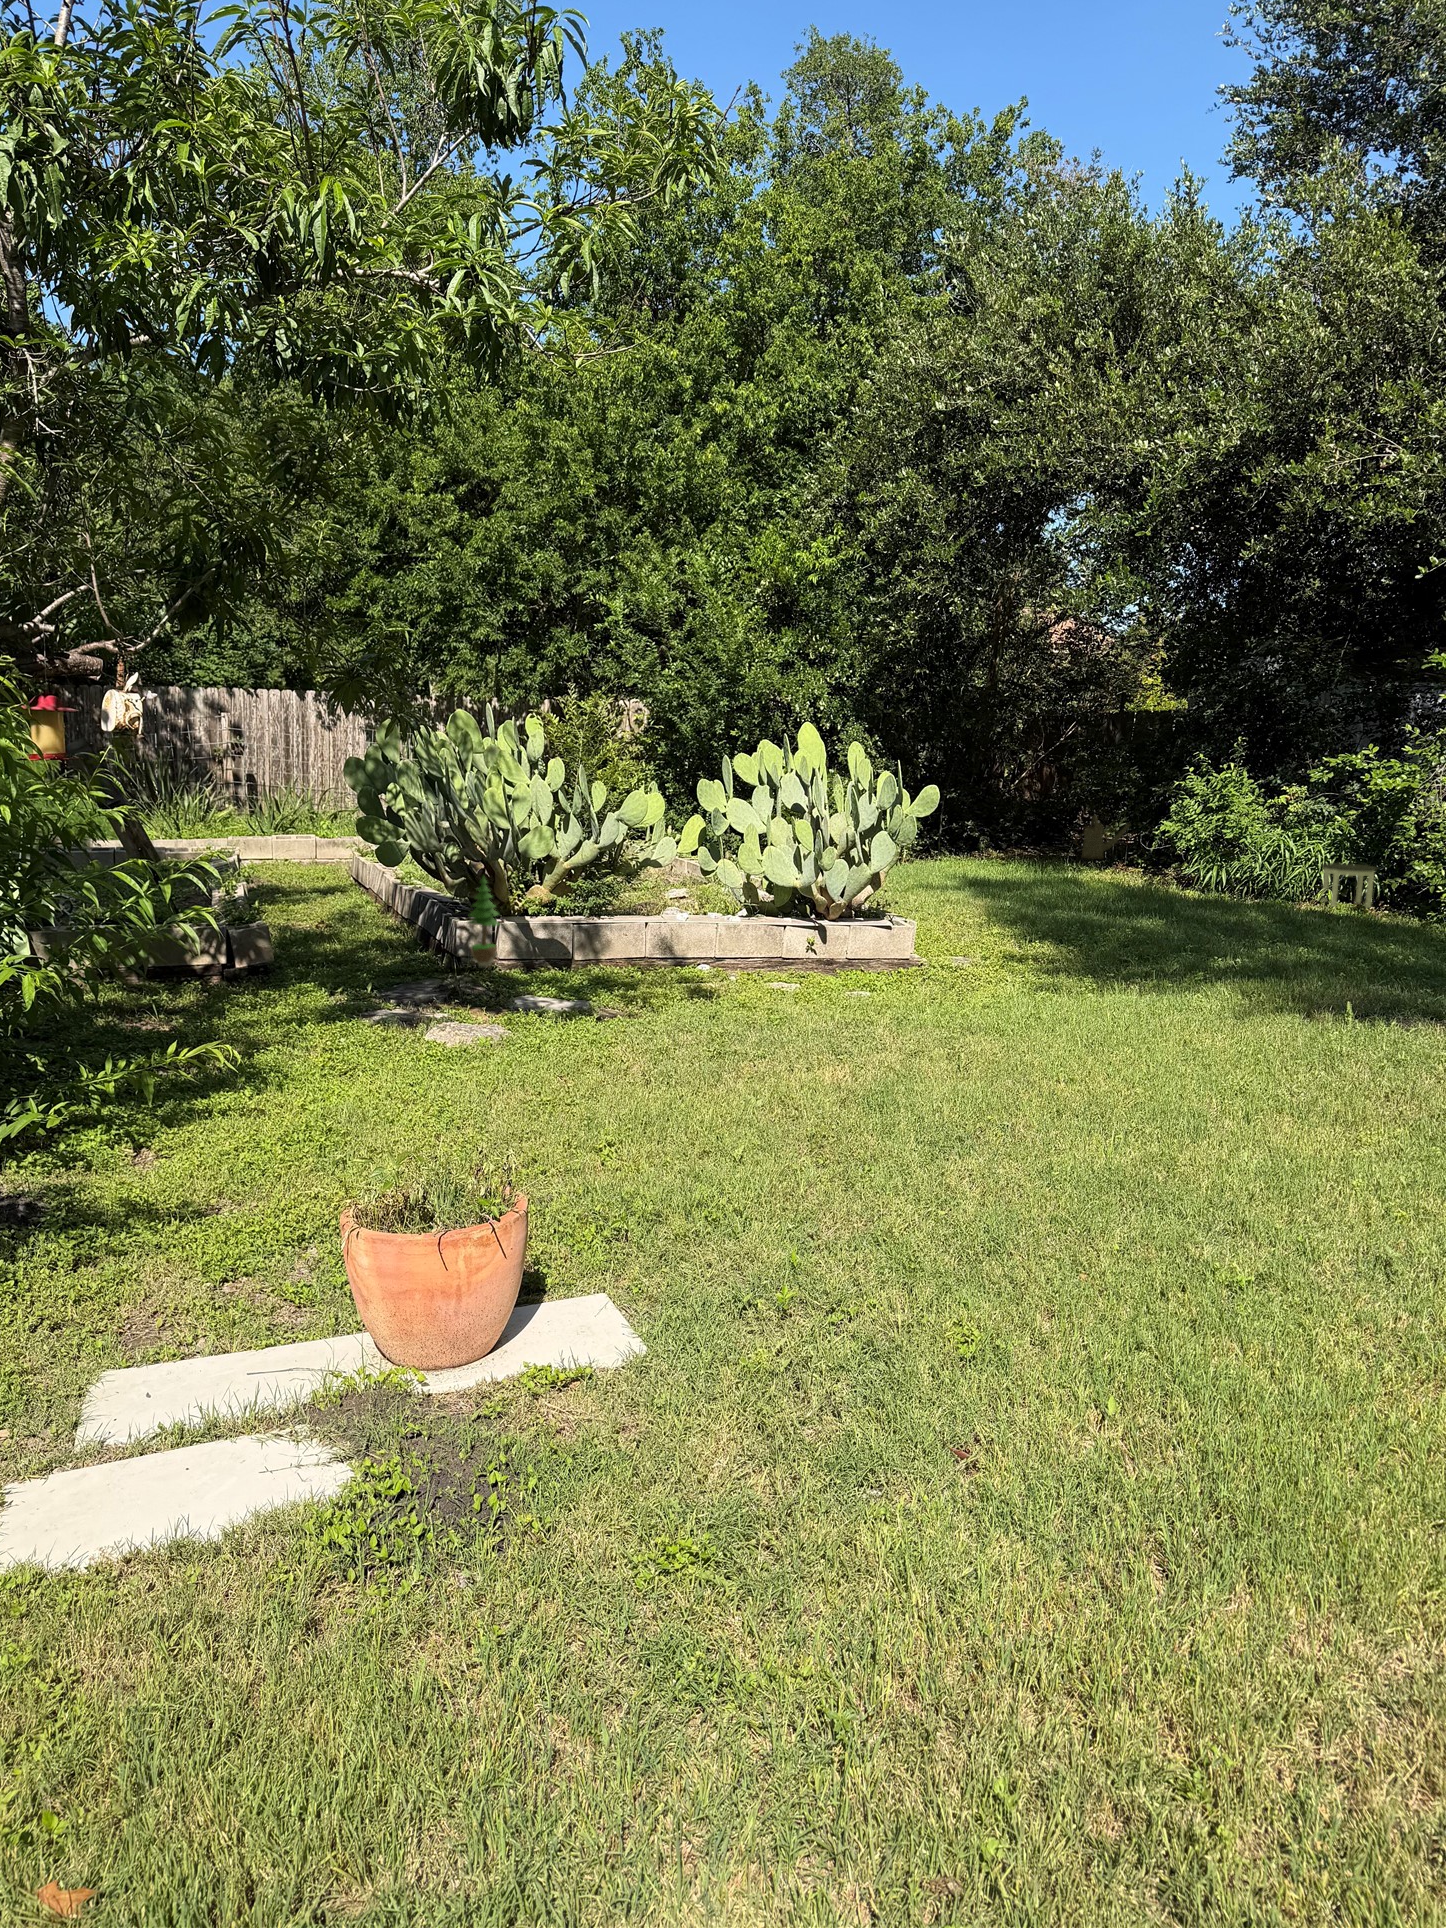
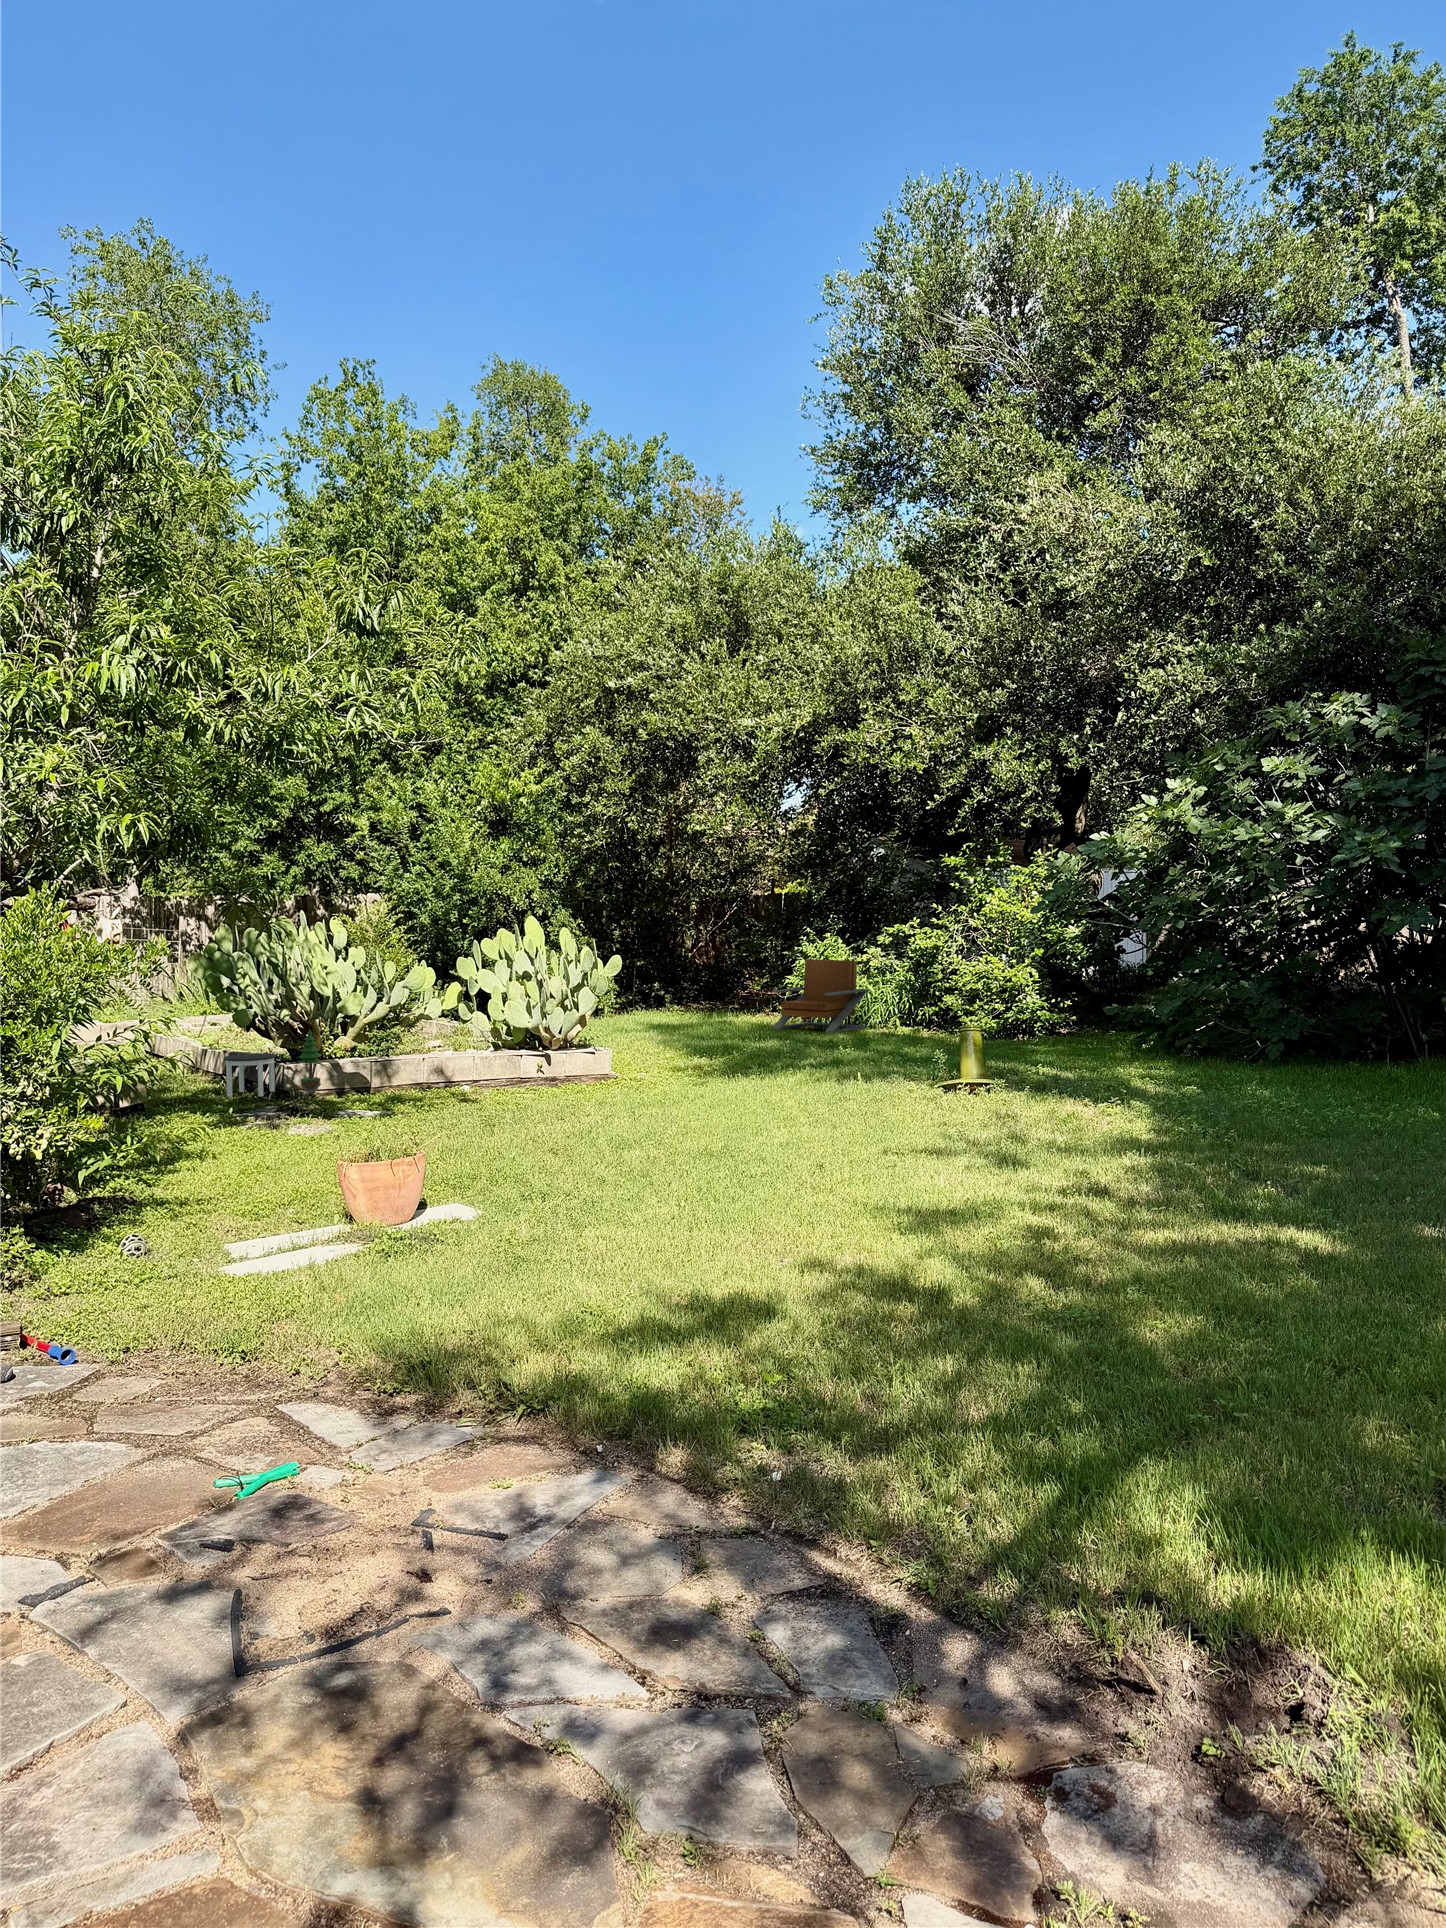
lounge chair: none [1138,799,1286,908] -> present [772,959,868,1033]
watering can: present [1077,815,1130,859] -> none [736,976,775,1009]
round table: present [1322,863,1377,908] -> present [224,1053,277,1097]

